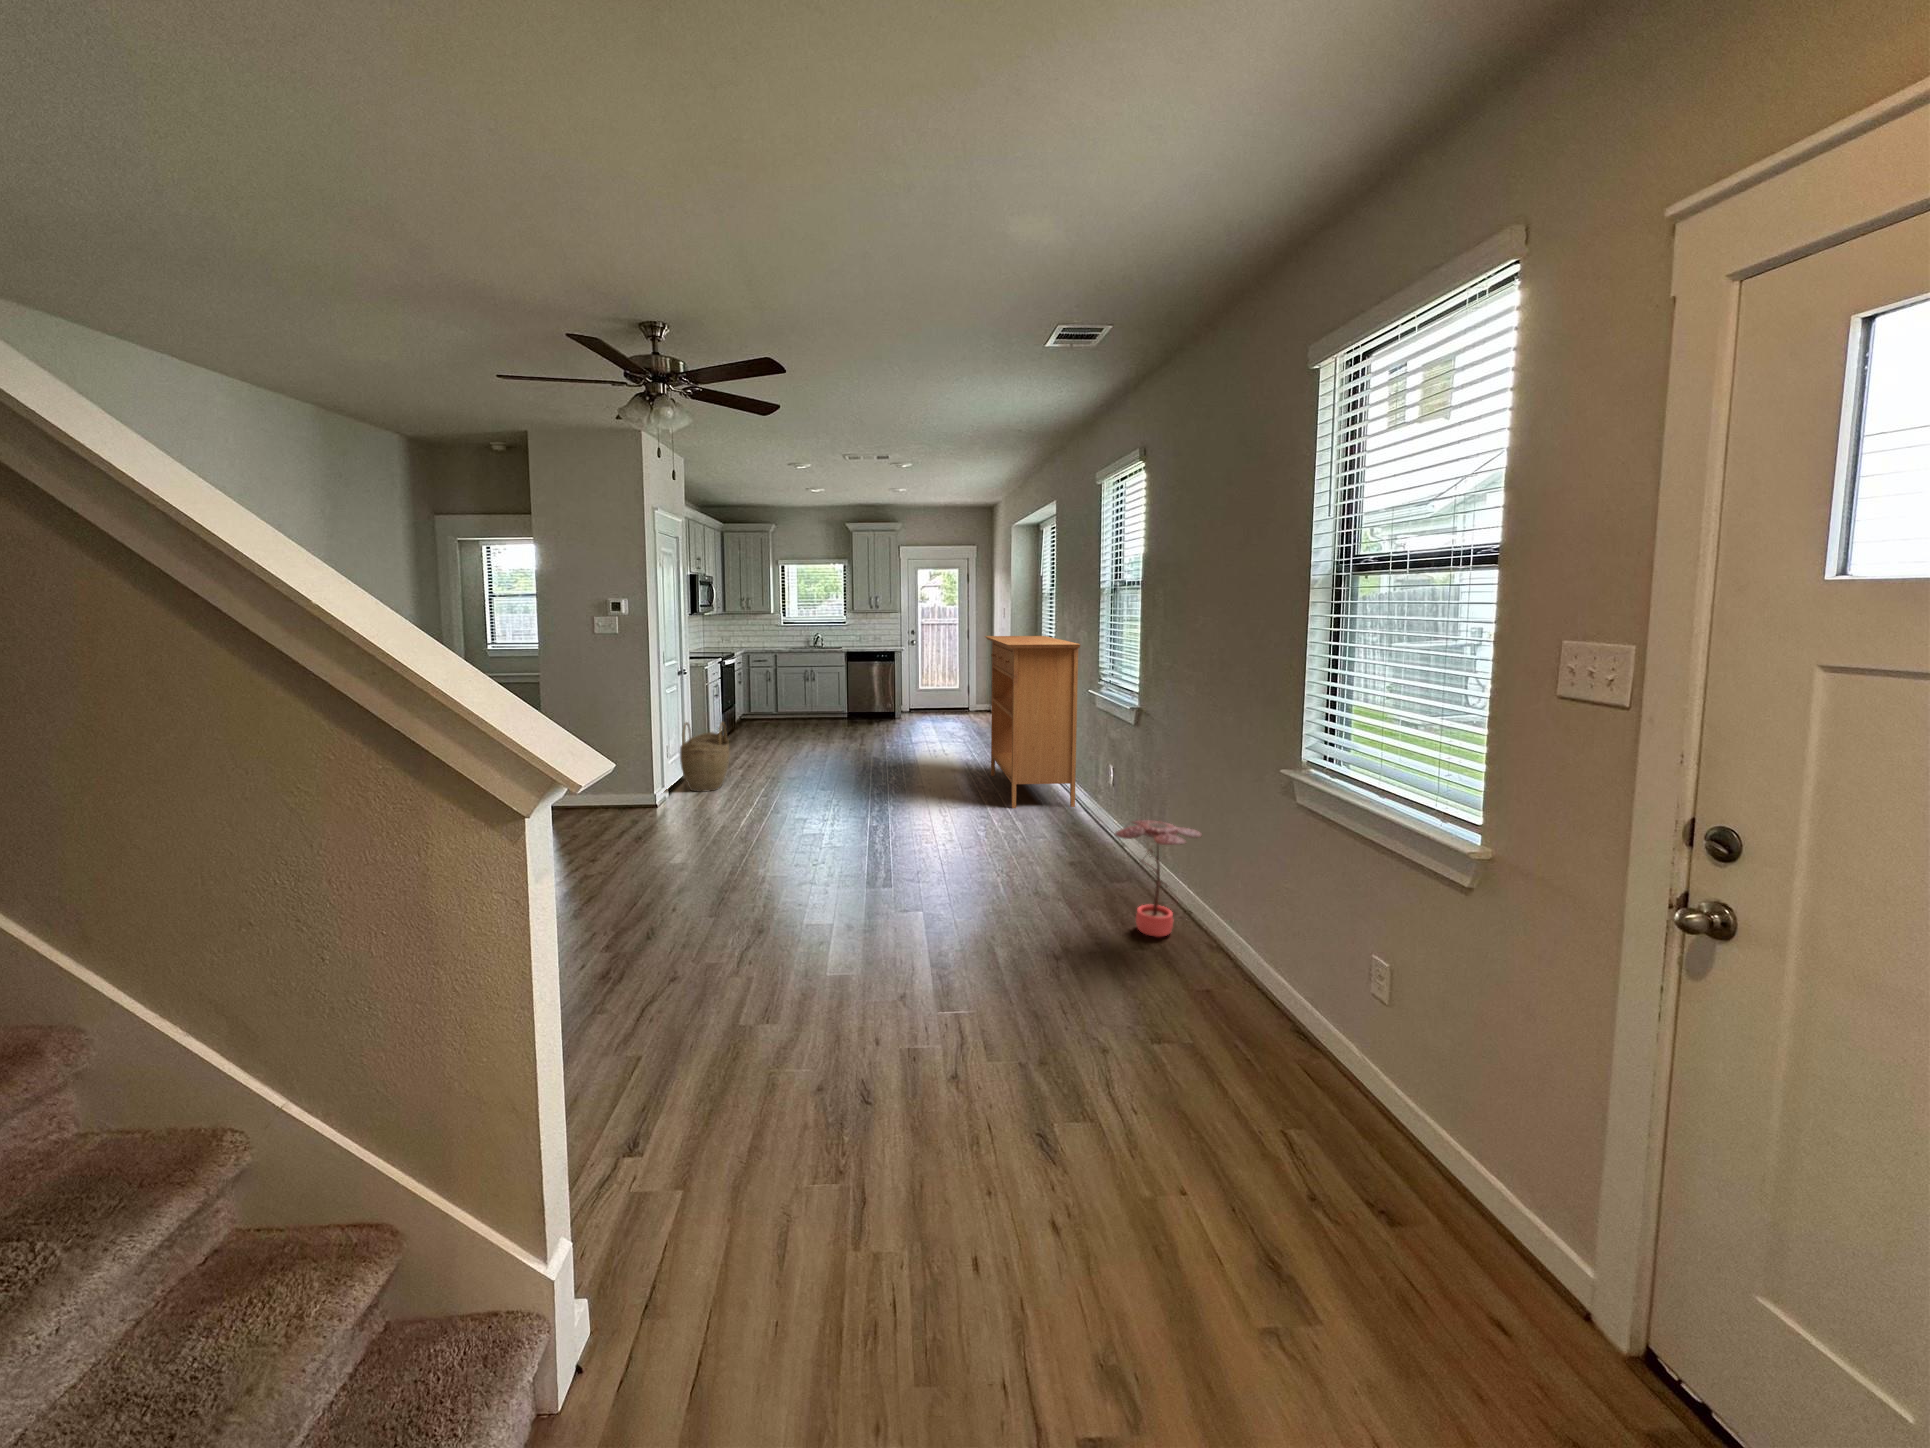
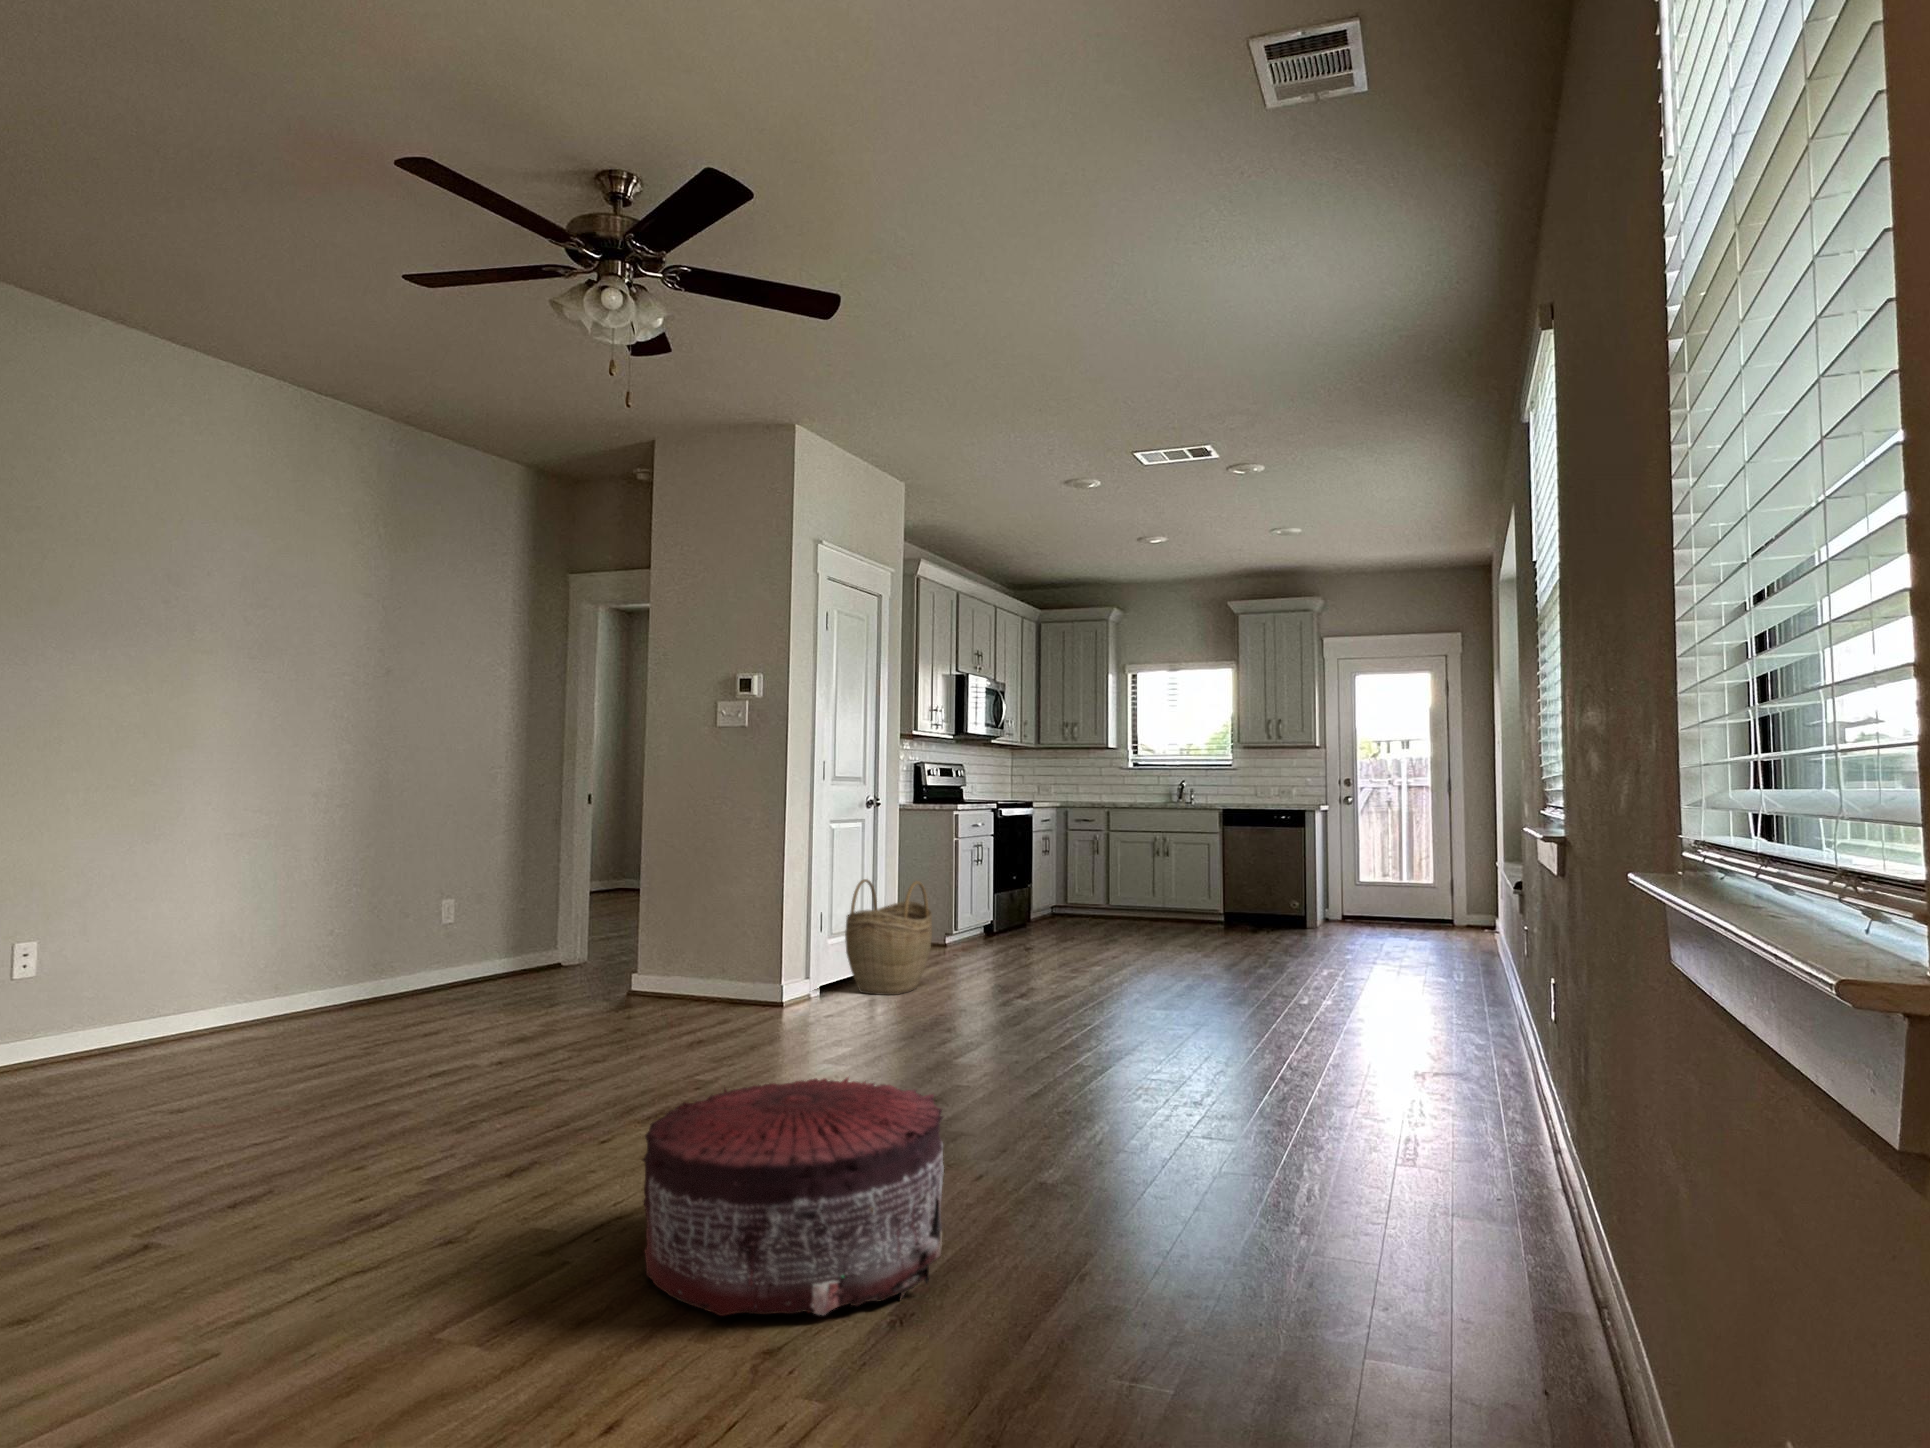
console table: present [985,636,1080,808] -> none [1354,734,1519,1082]
potted plant: present [1115,820,1202,937] -> none [1346,1047,1572,1350]
pouf: none [793,862,948,986] -> present [643,1077,944,1316]

